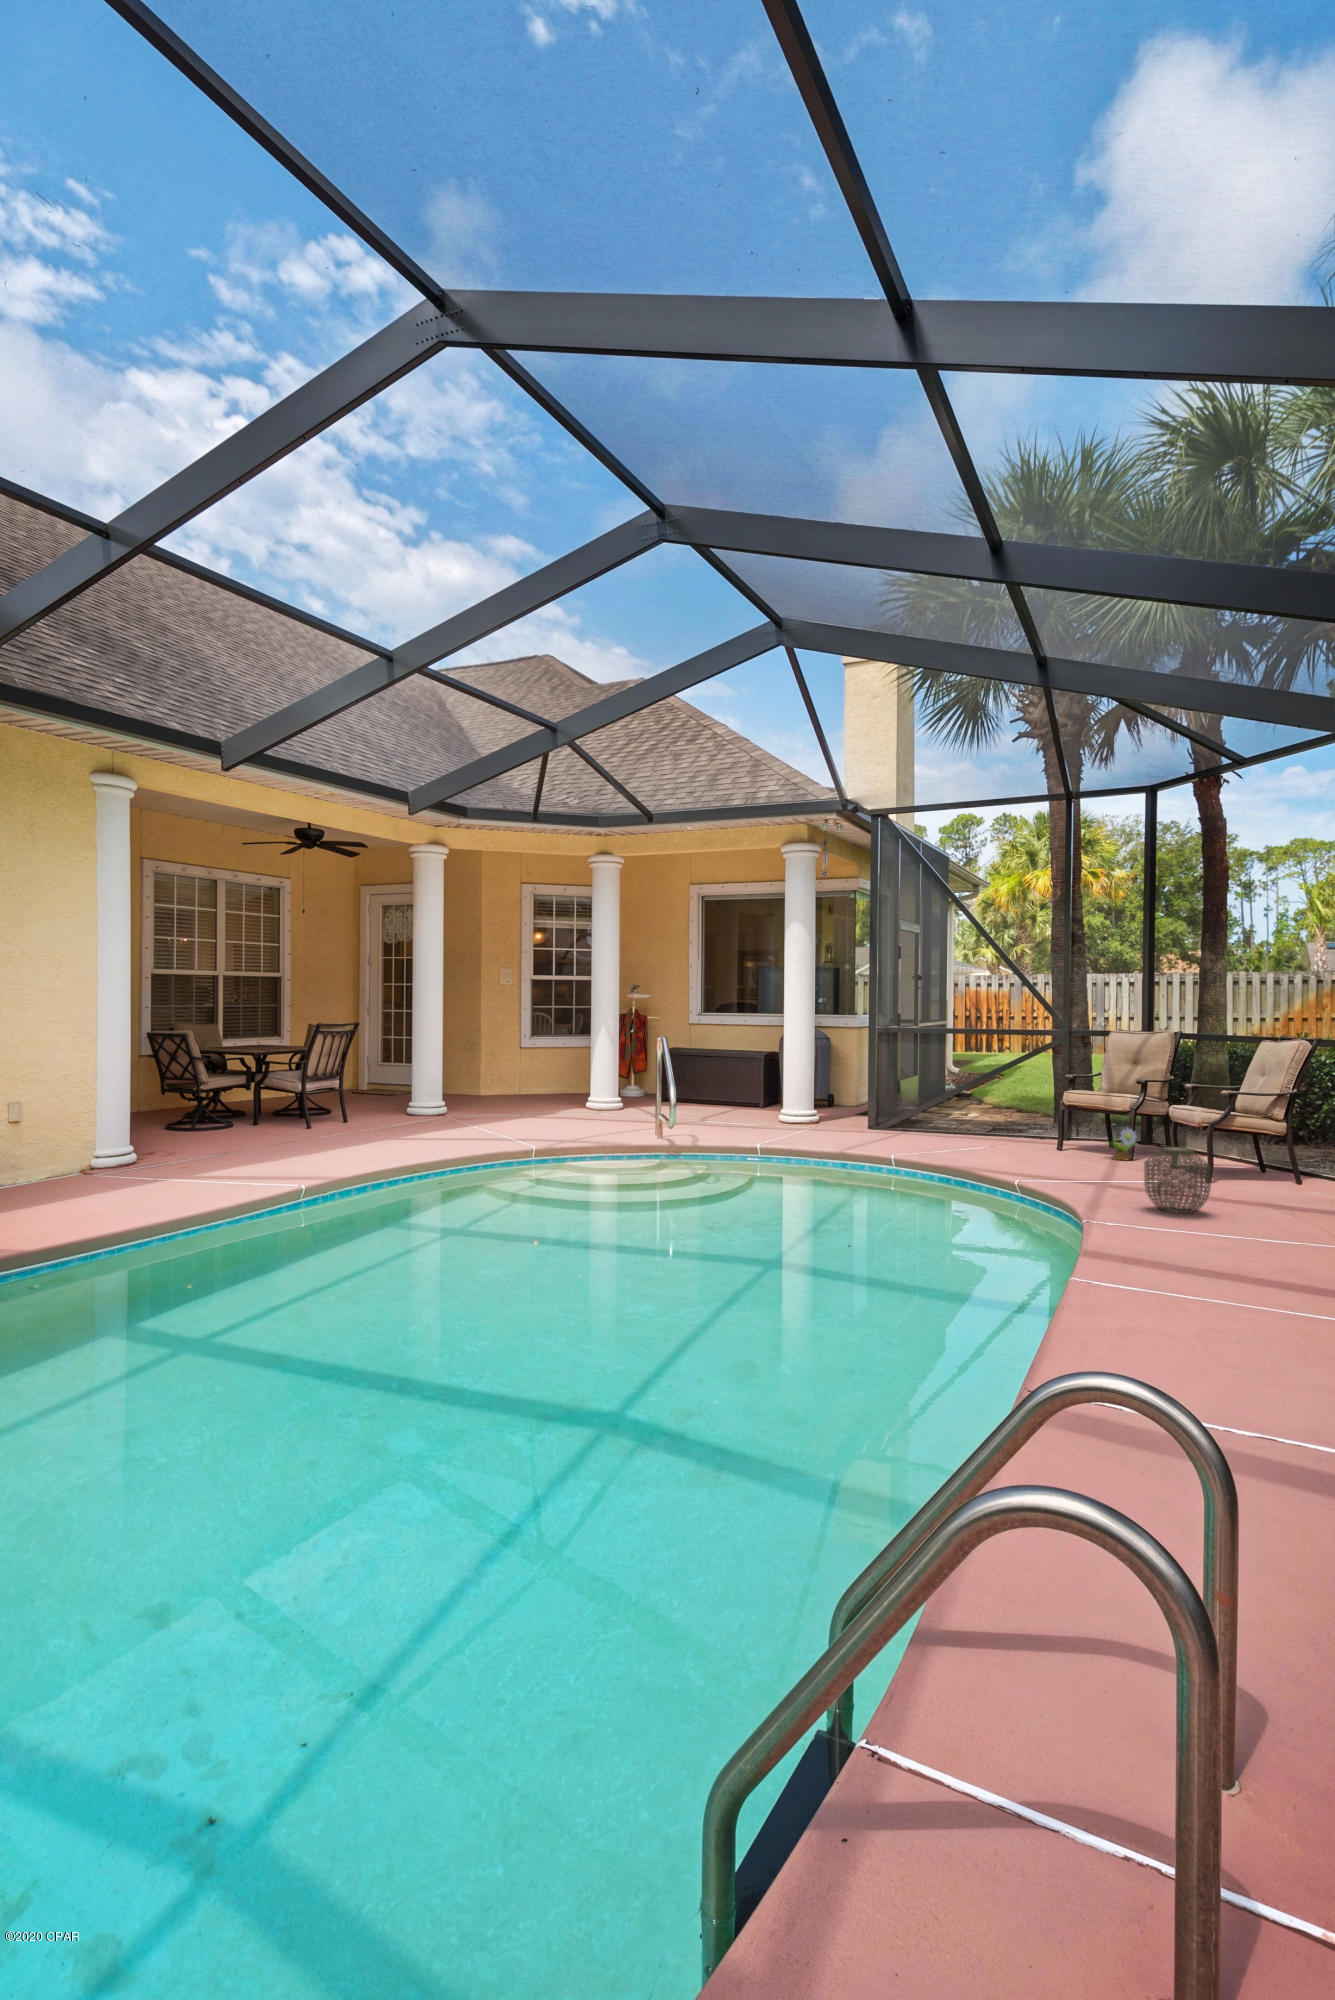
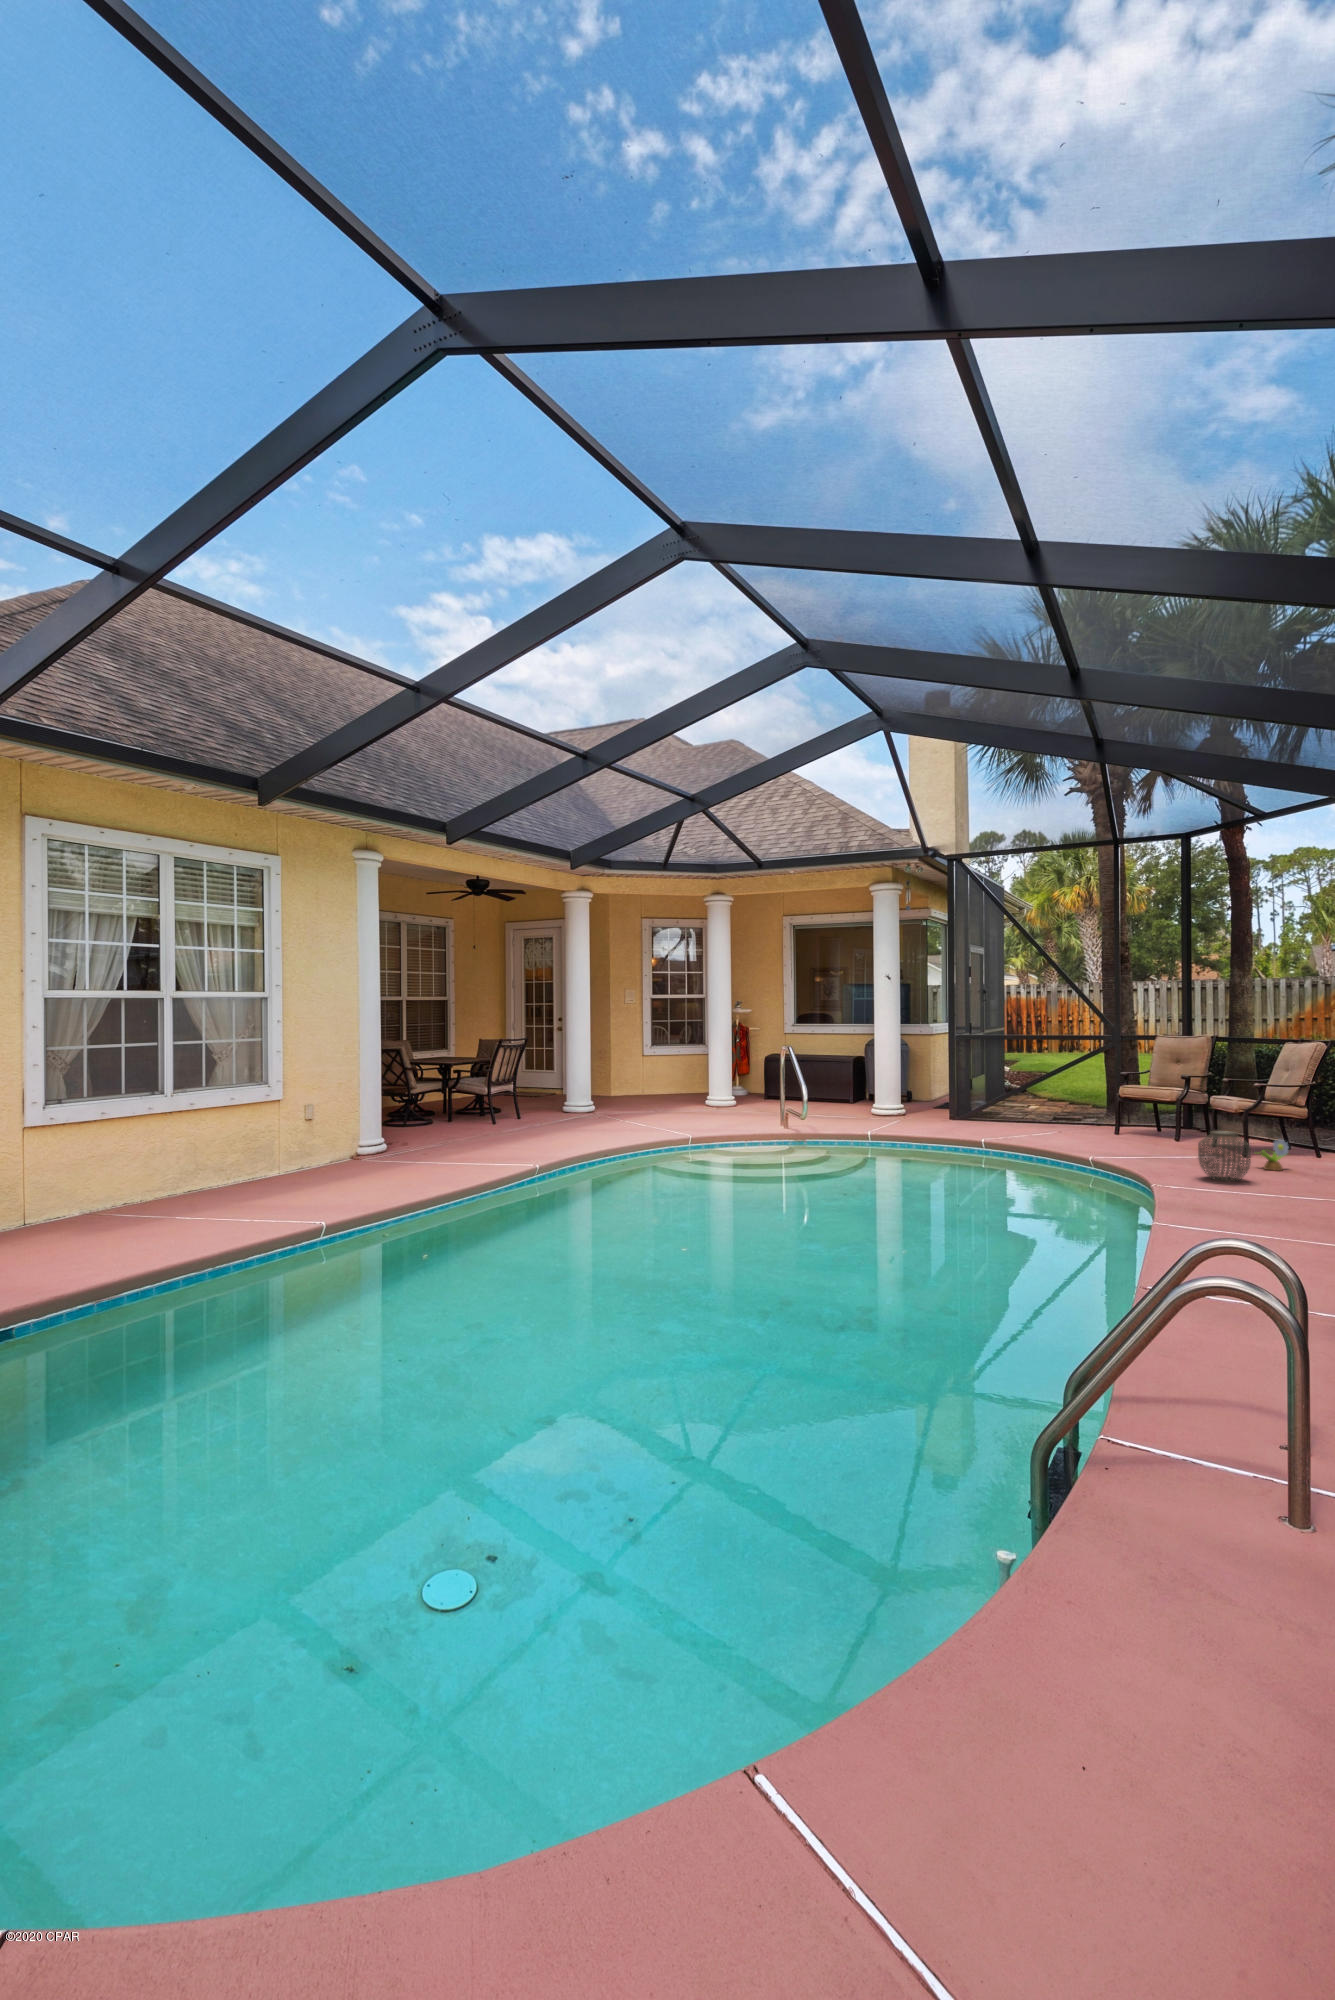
decorative plant: present [1110,1128,1138,1160] -> present [1261,1140,1288,1171]

